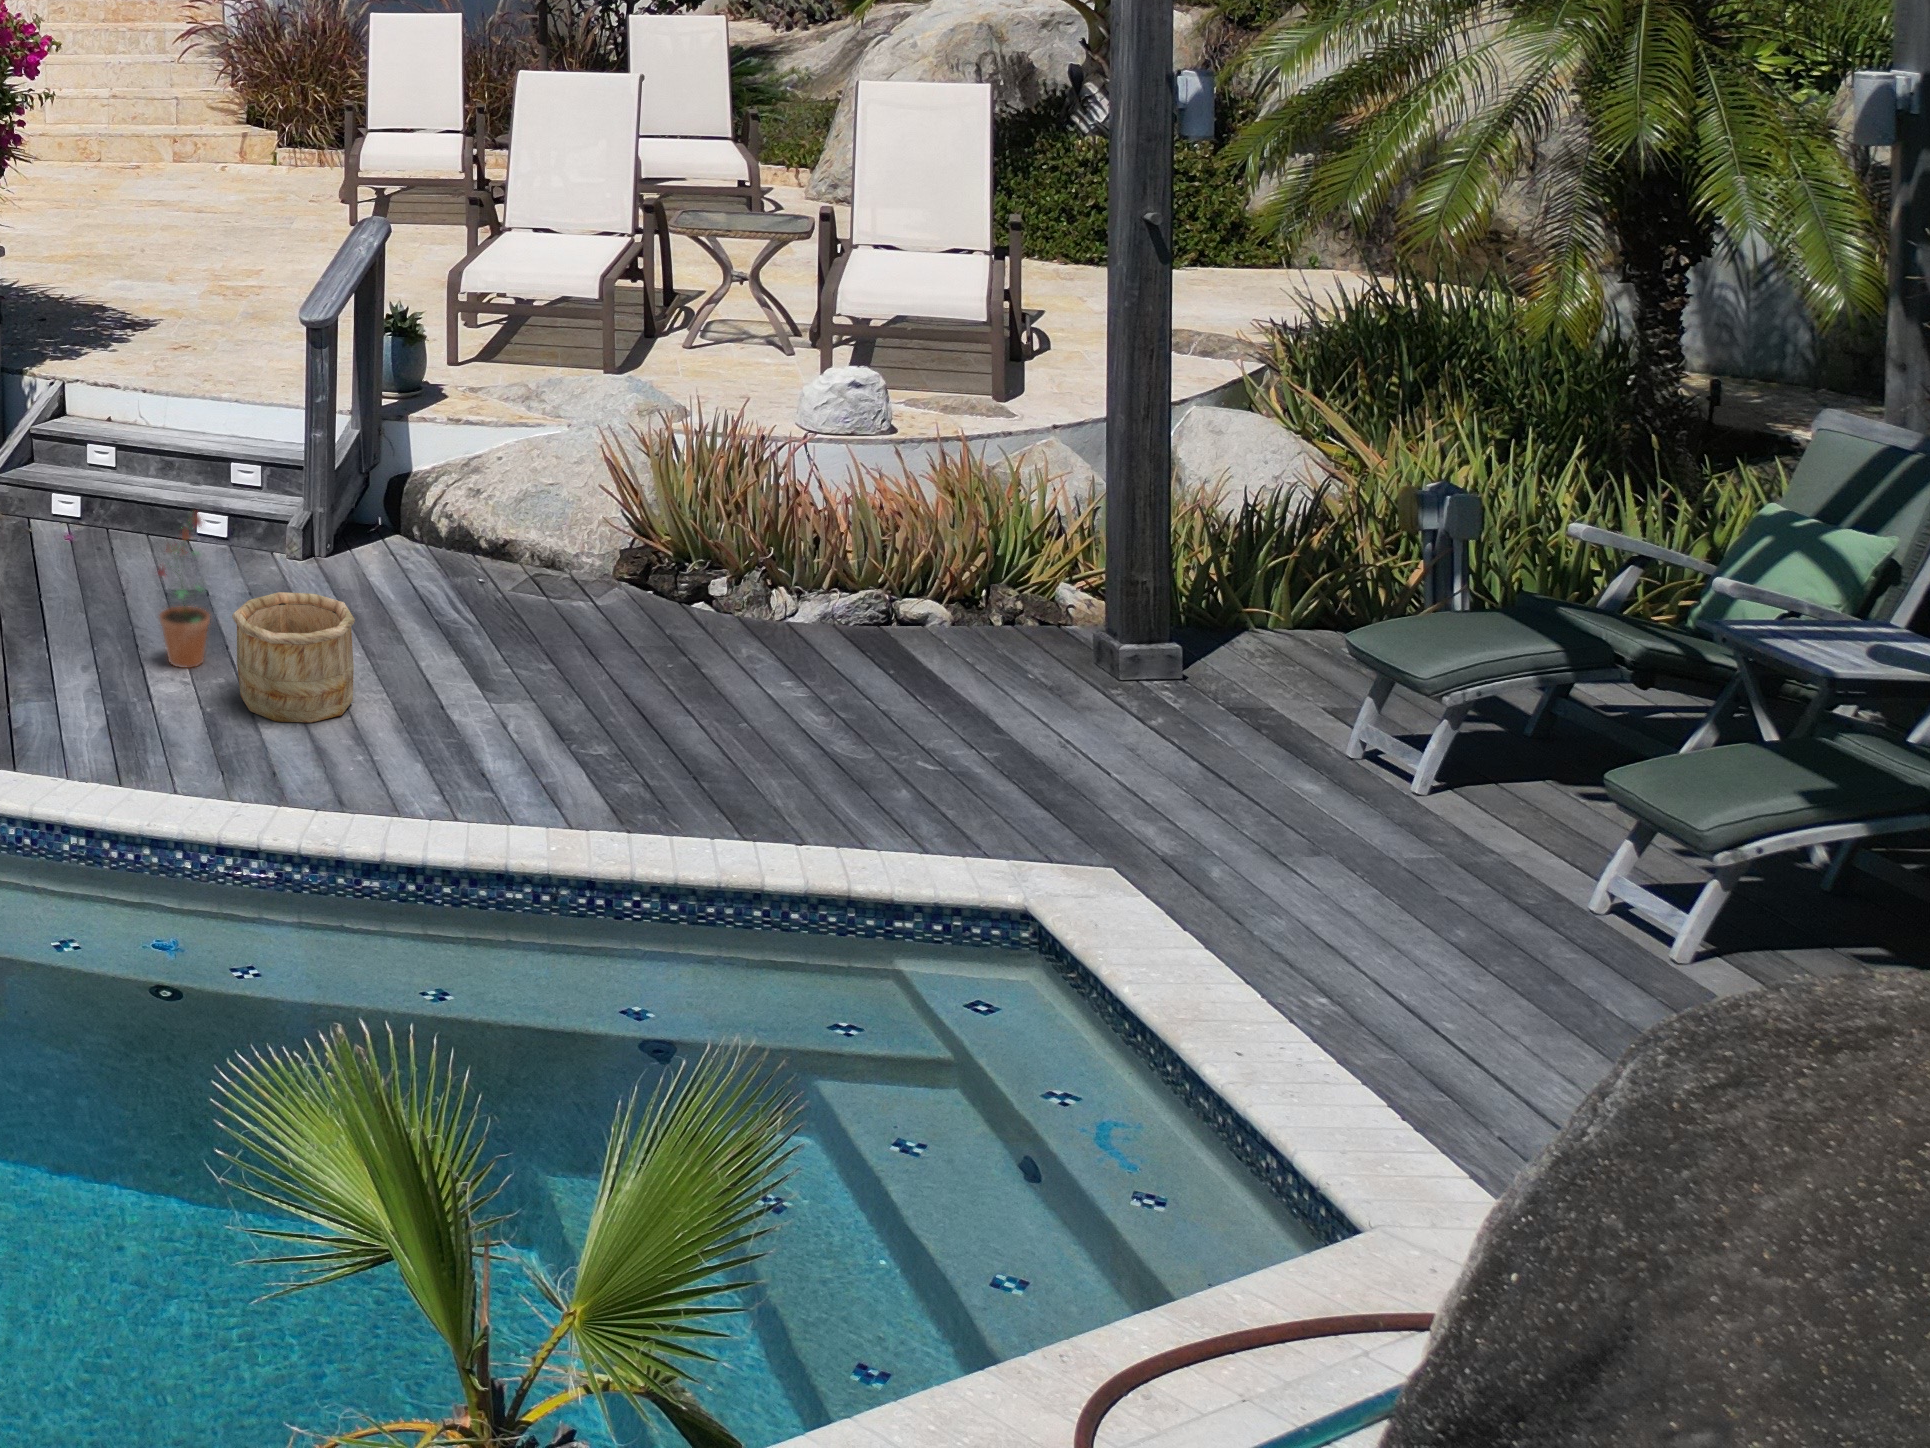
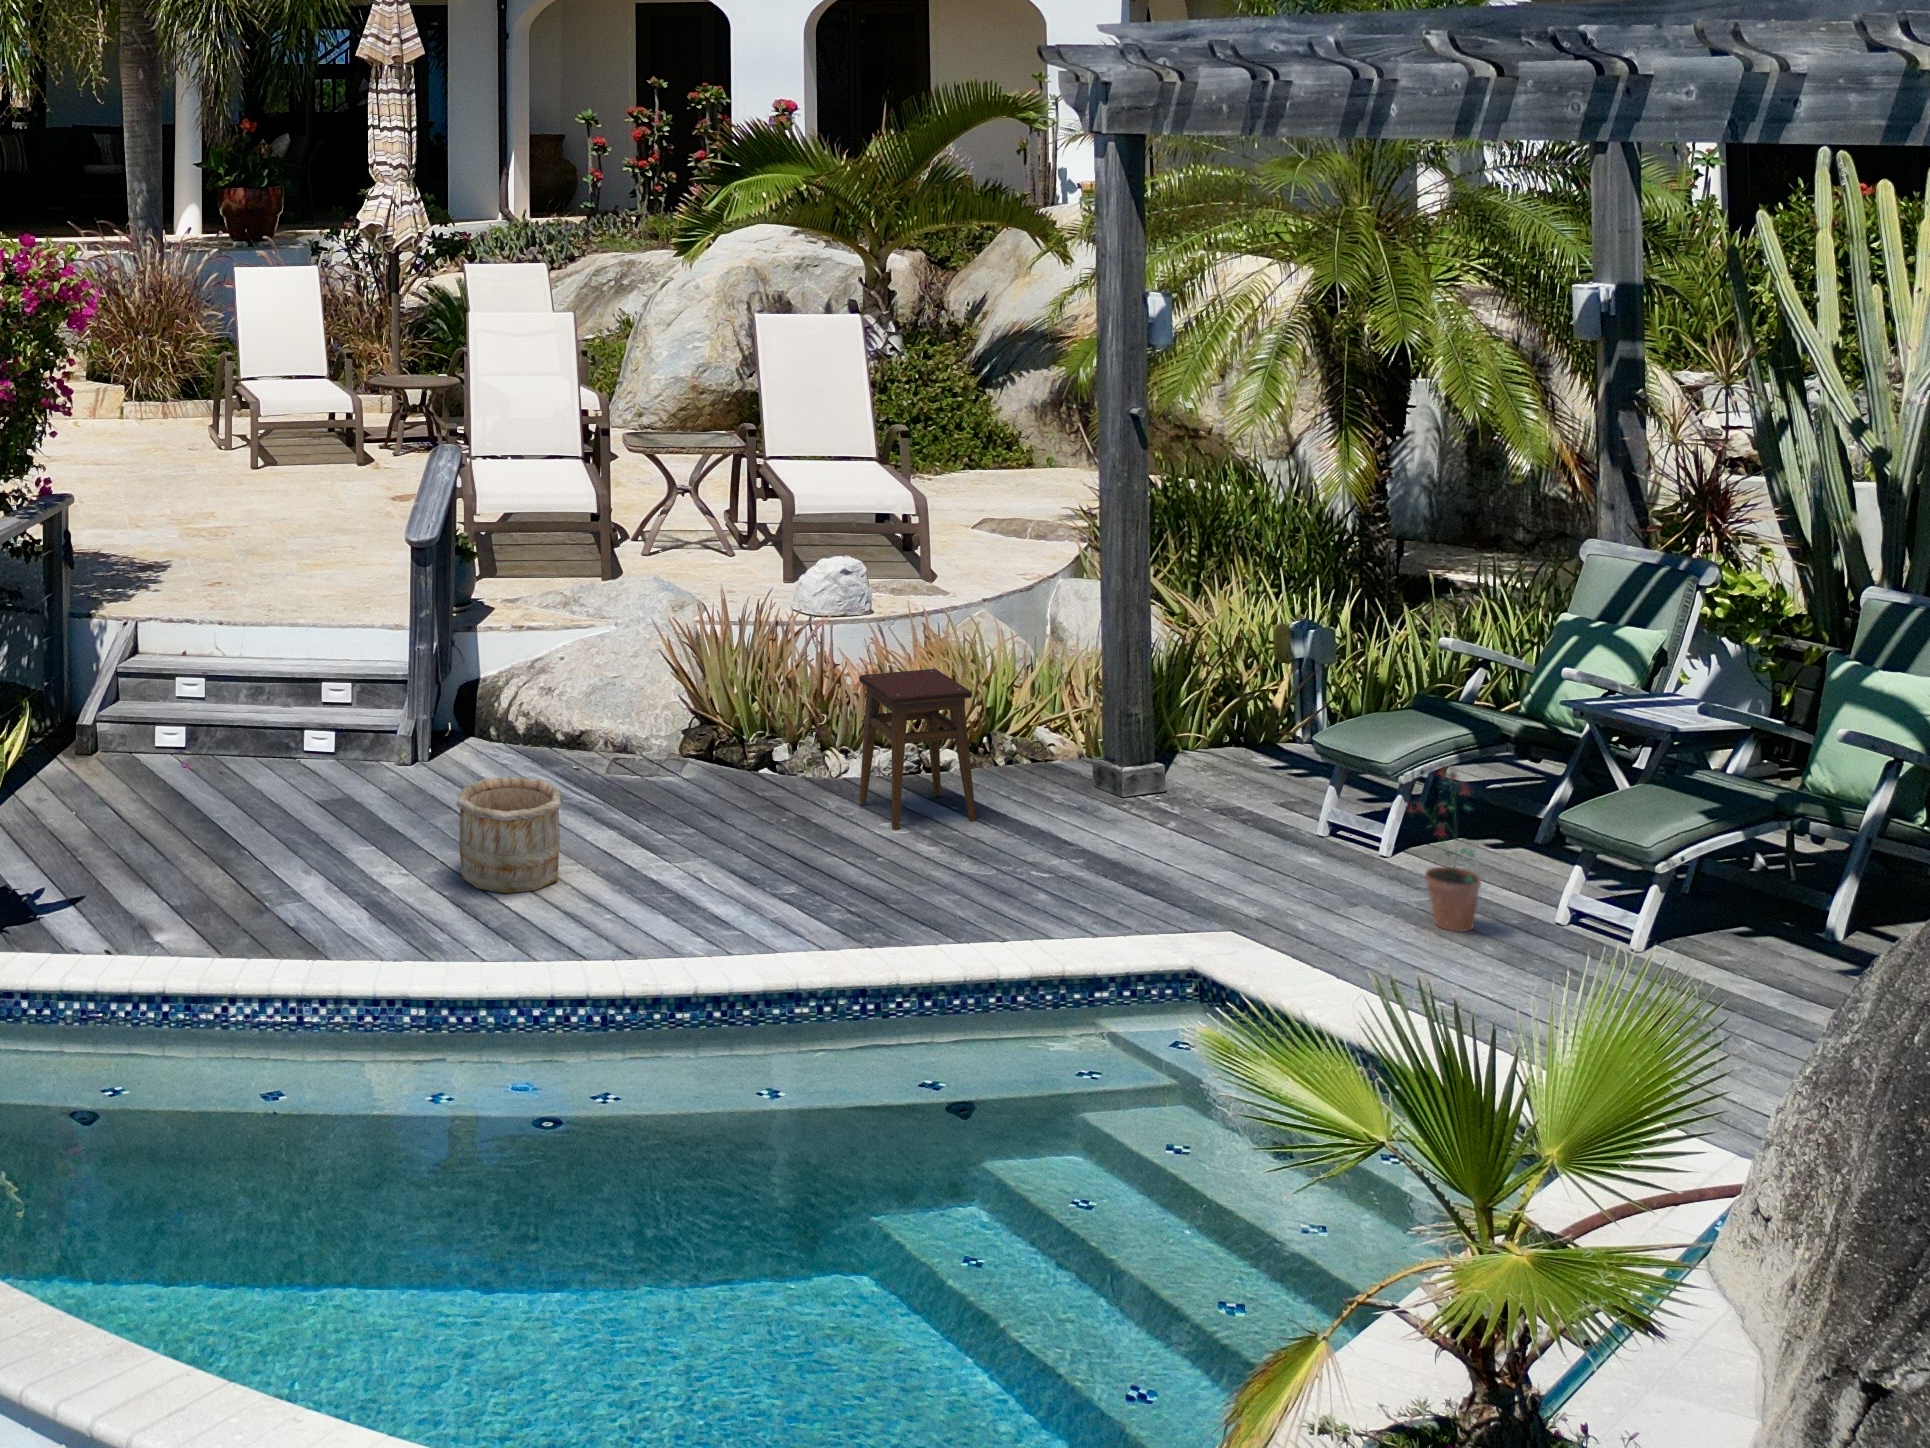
potted plant: present [159,511,210,668] -> present [1408,766,1481,932]
stool: none [767,523,900,715] -> present [859,669,976,830]

